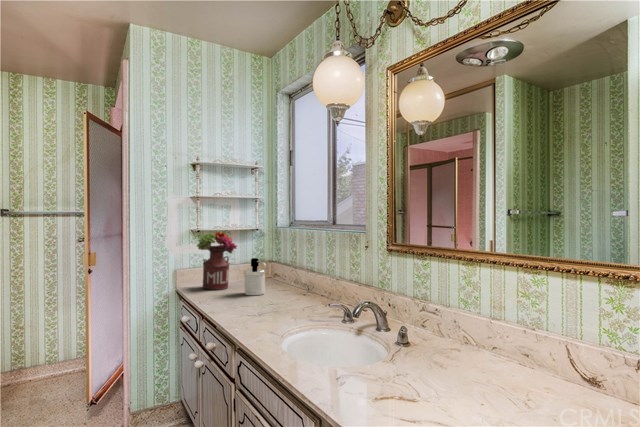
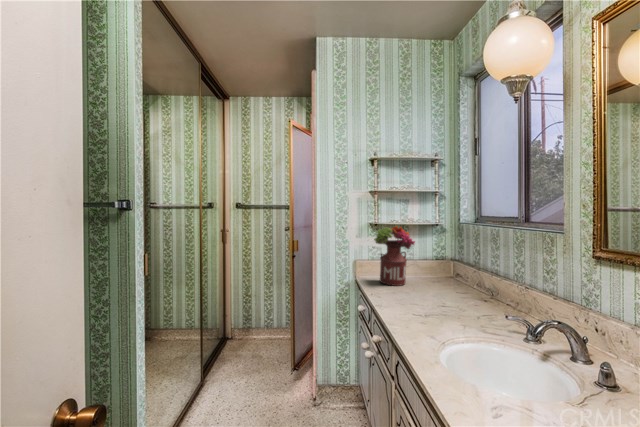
soap dispenser: present [244,258,266,295] -> none [423,257,449,299]

